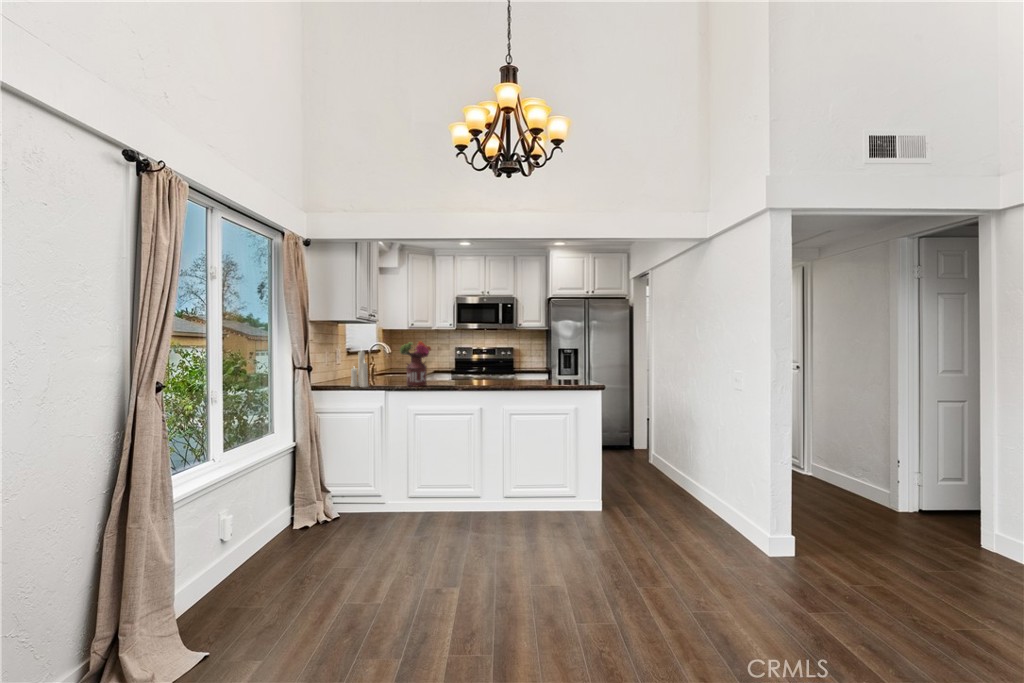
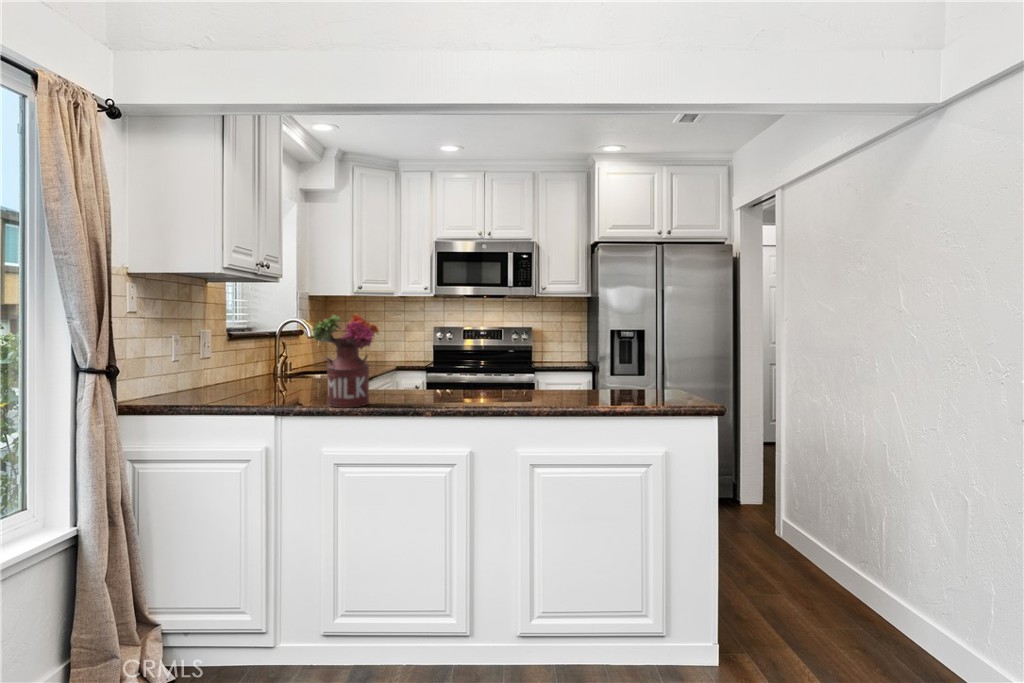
candle: present [351,351,369,387] -> none [209,320,247,410]

